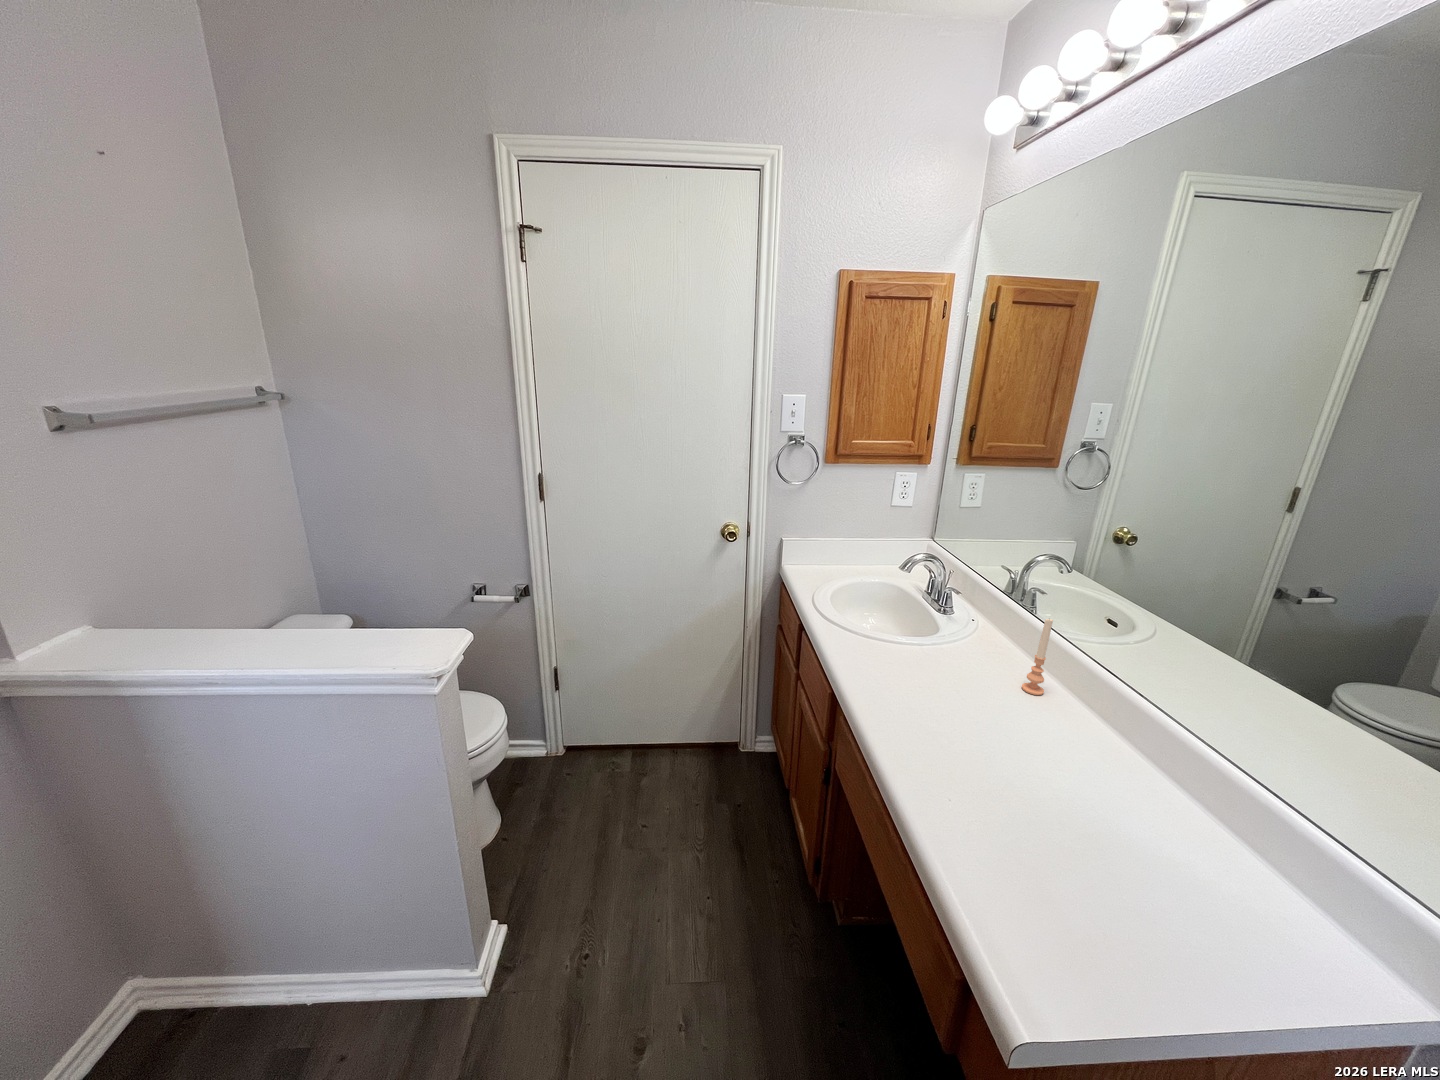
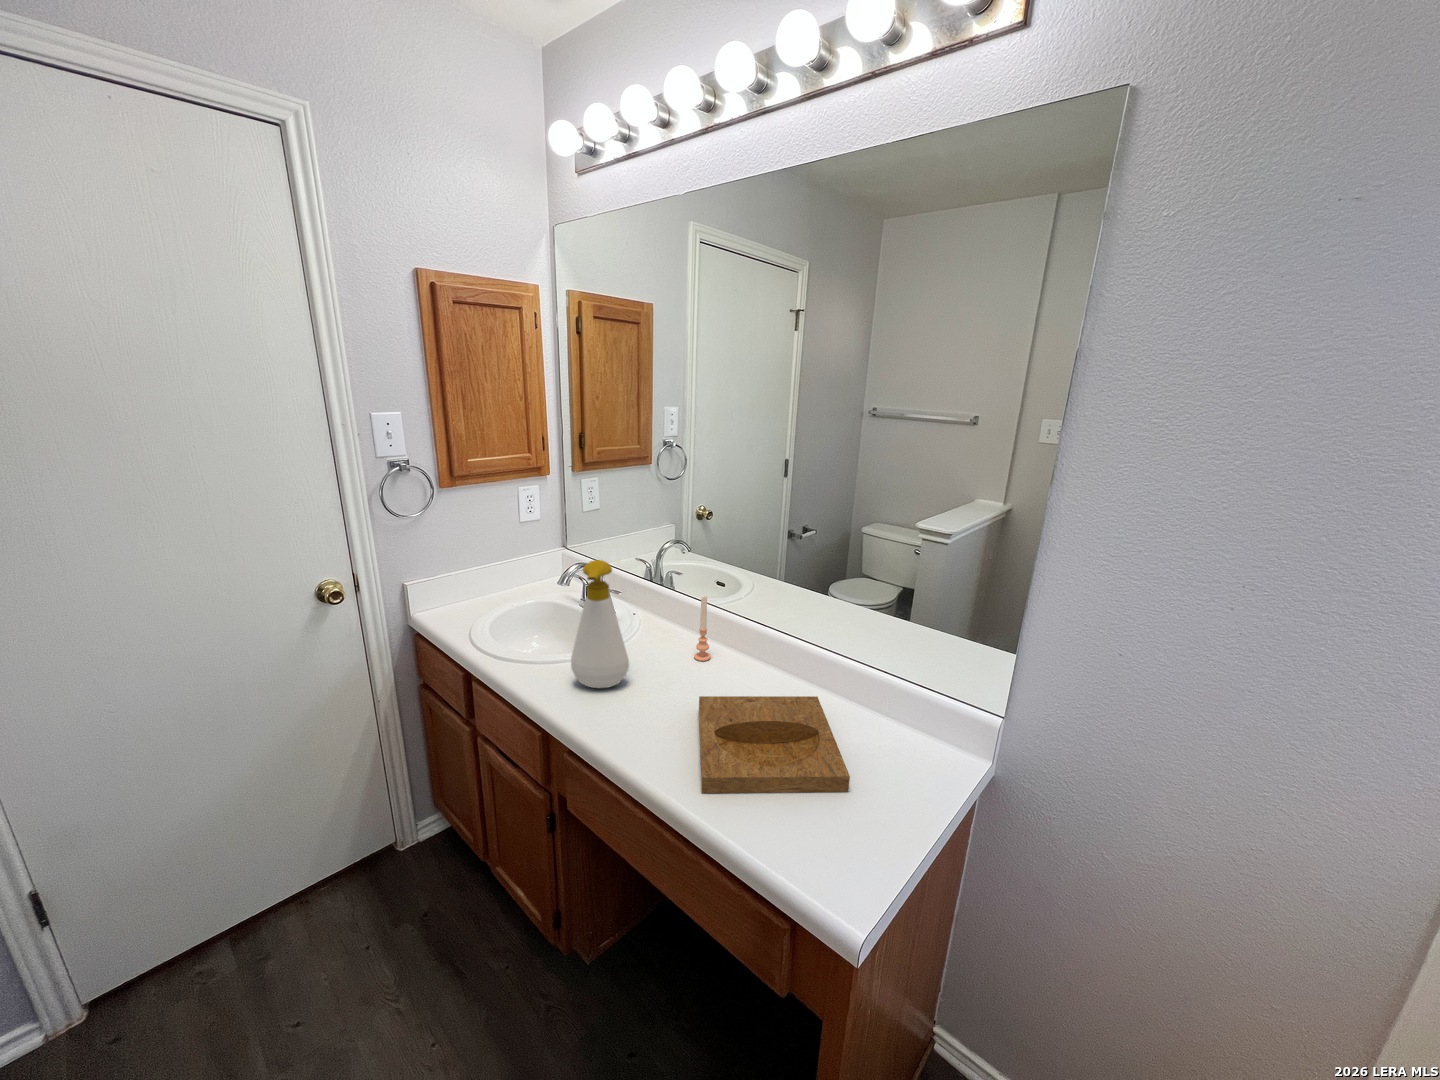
soap bottle: none [876,545,935,678] -> present [571,560,629,688]
tray: none [943,723,1171,927] -> present [699,696,850,793]

